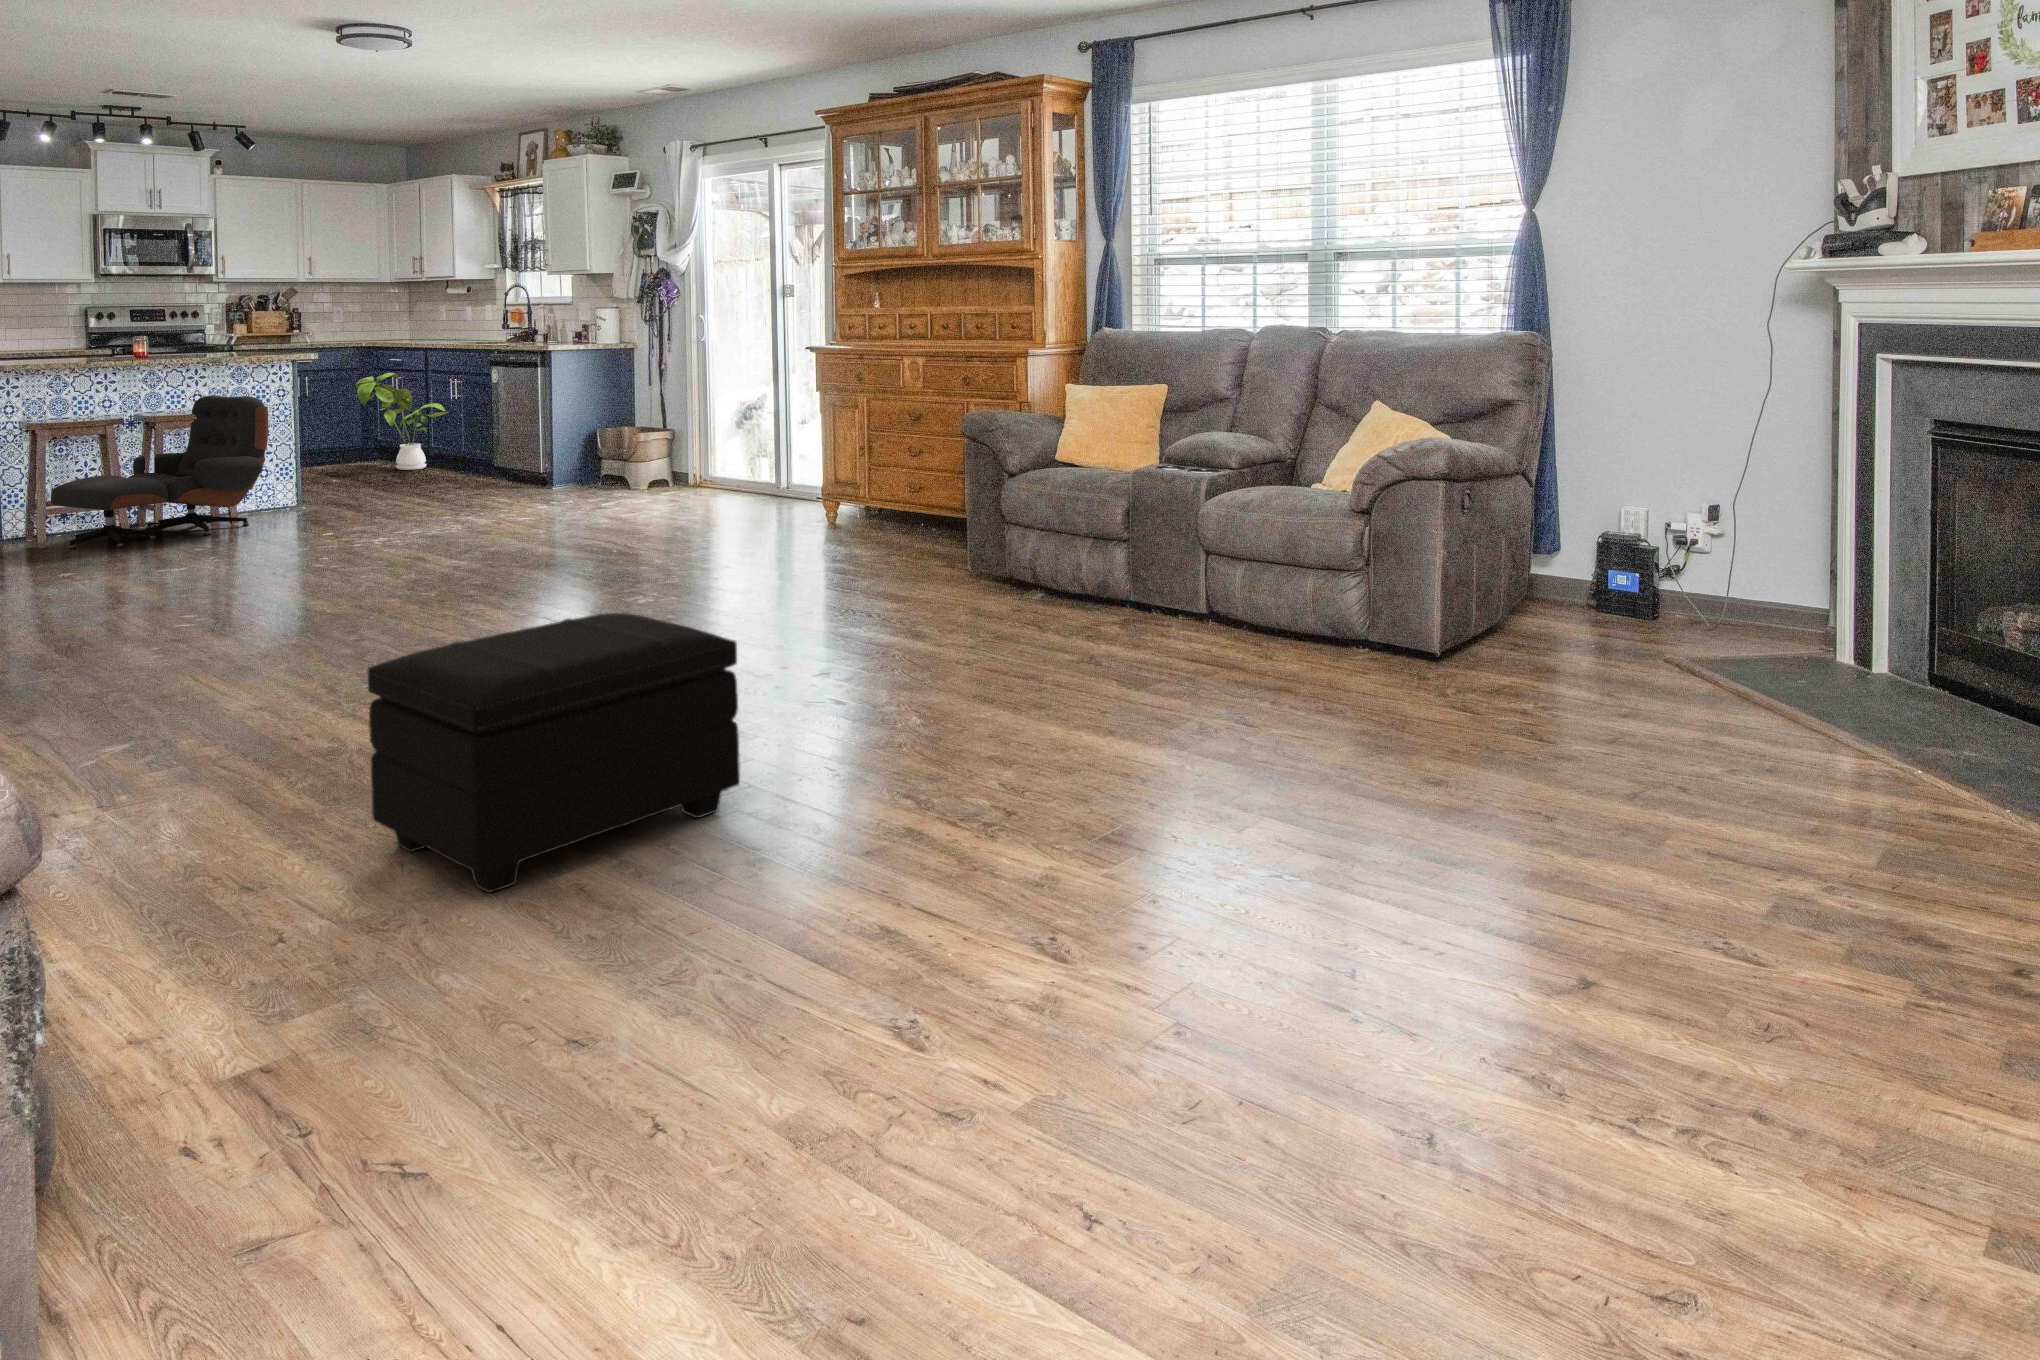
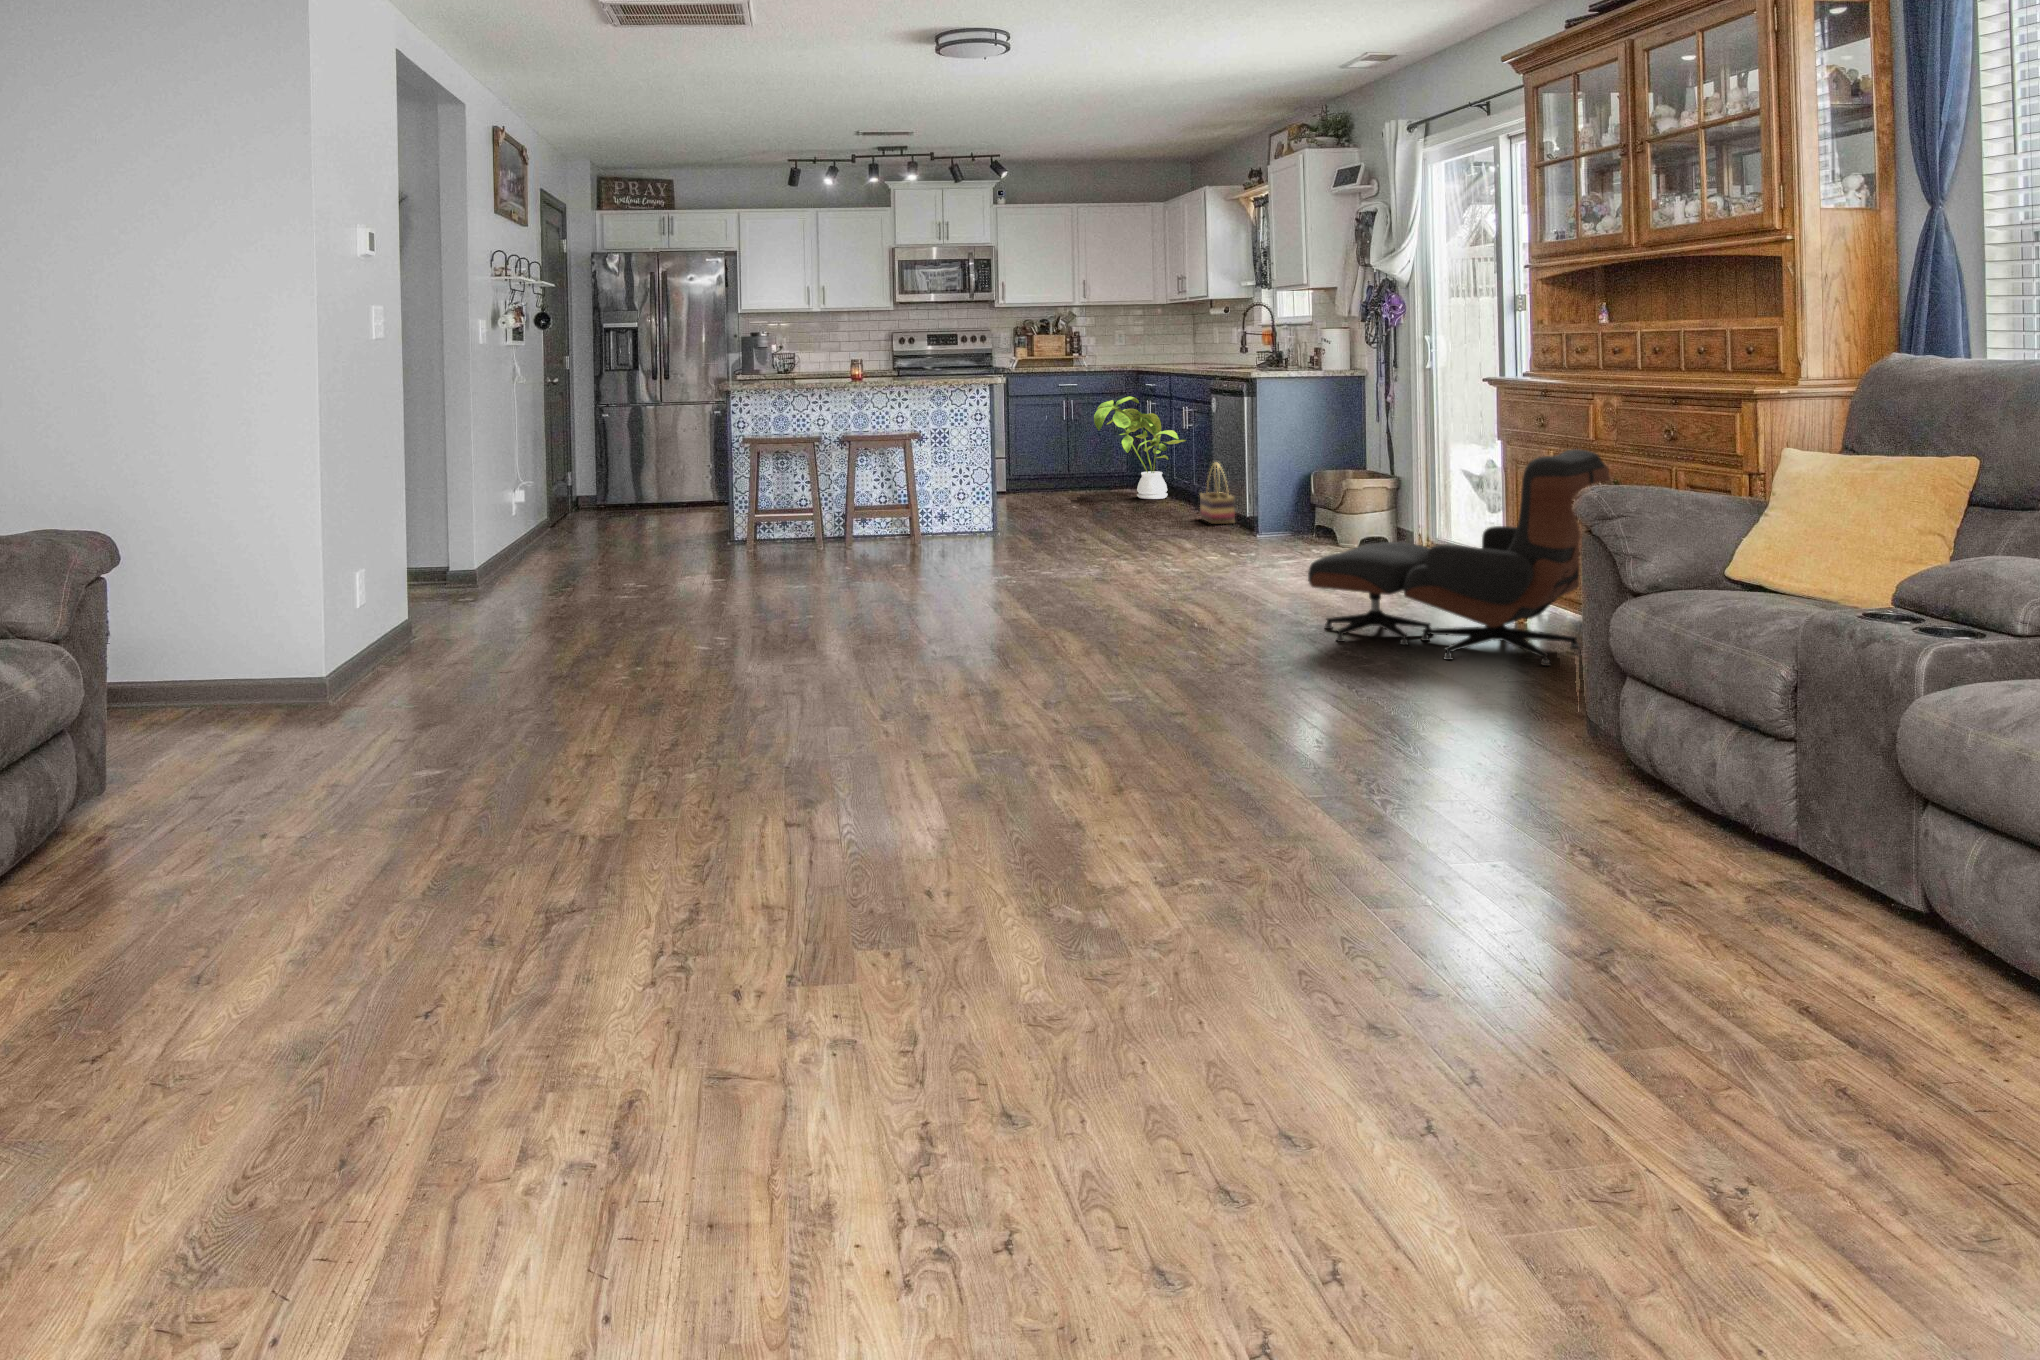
lounge chair: present [51,396,269,549] -> present [1308,449,1609,666]
basket: none [488,429,526,484] -> present [1200,462,1235,524]
footstool: present [368,613,740,892] -> none [273,740,705,1078]

